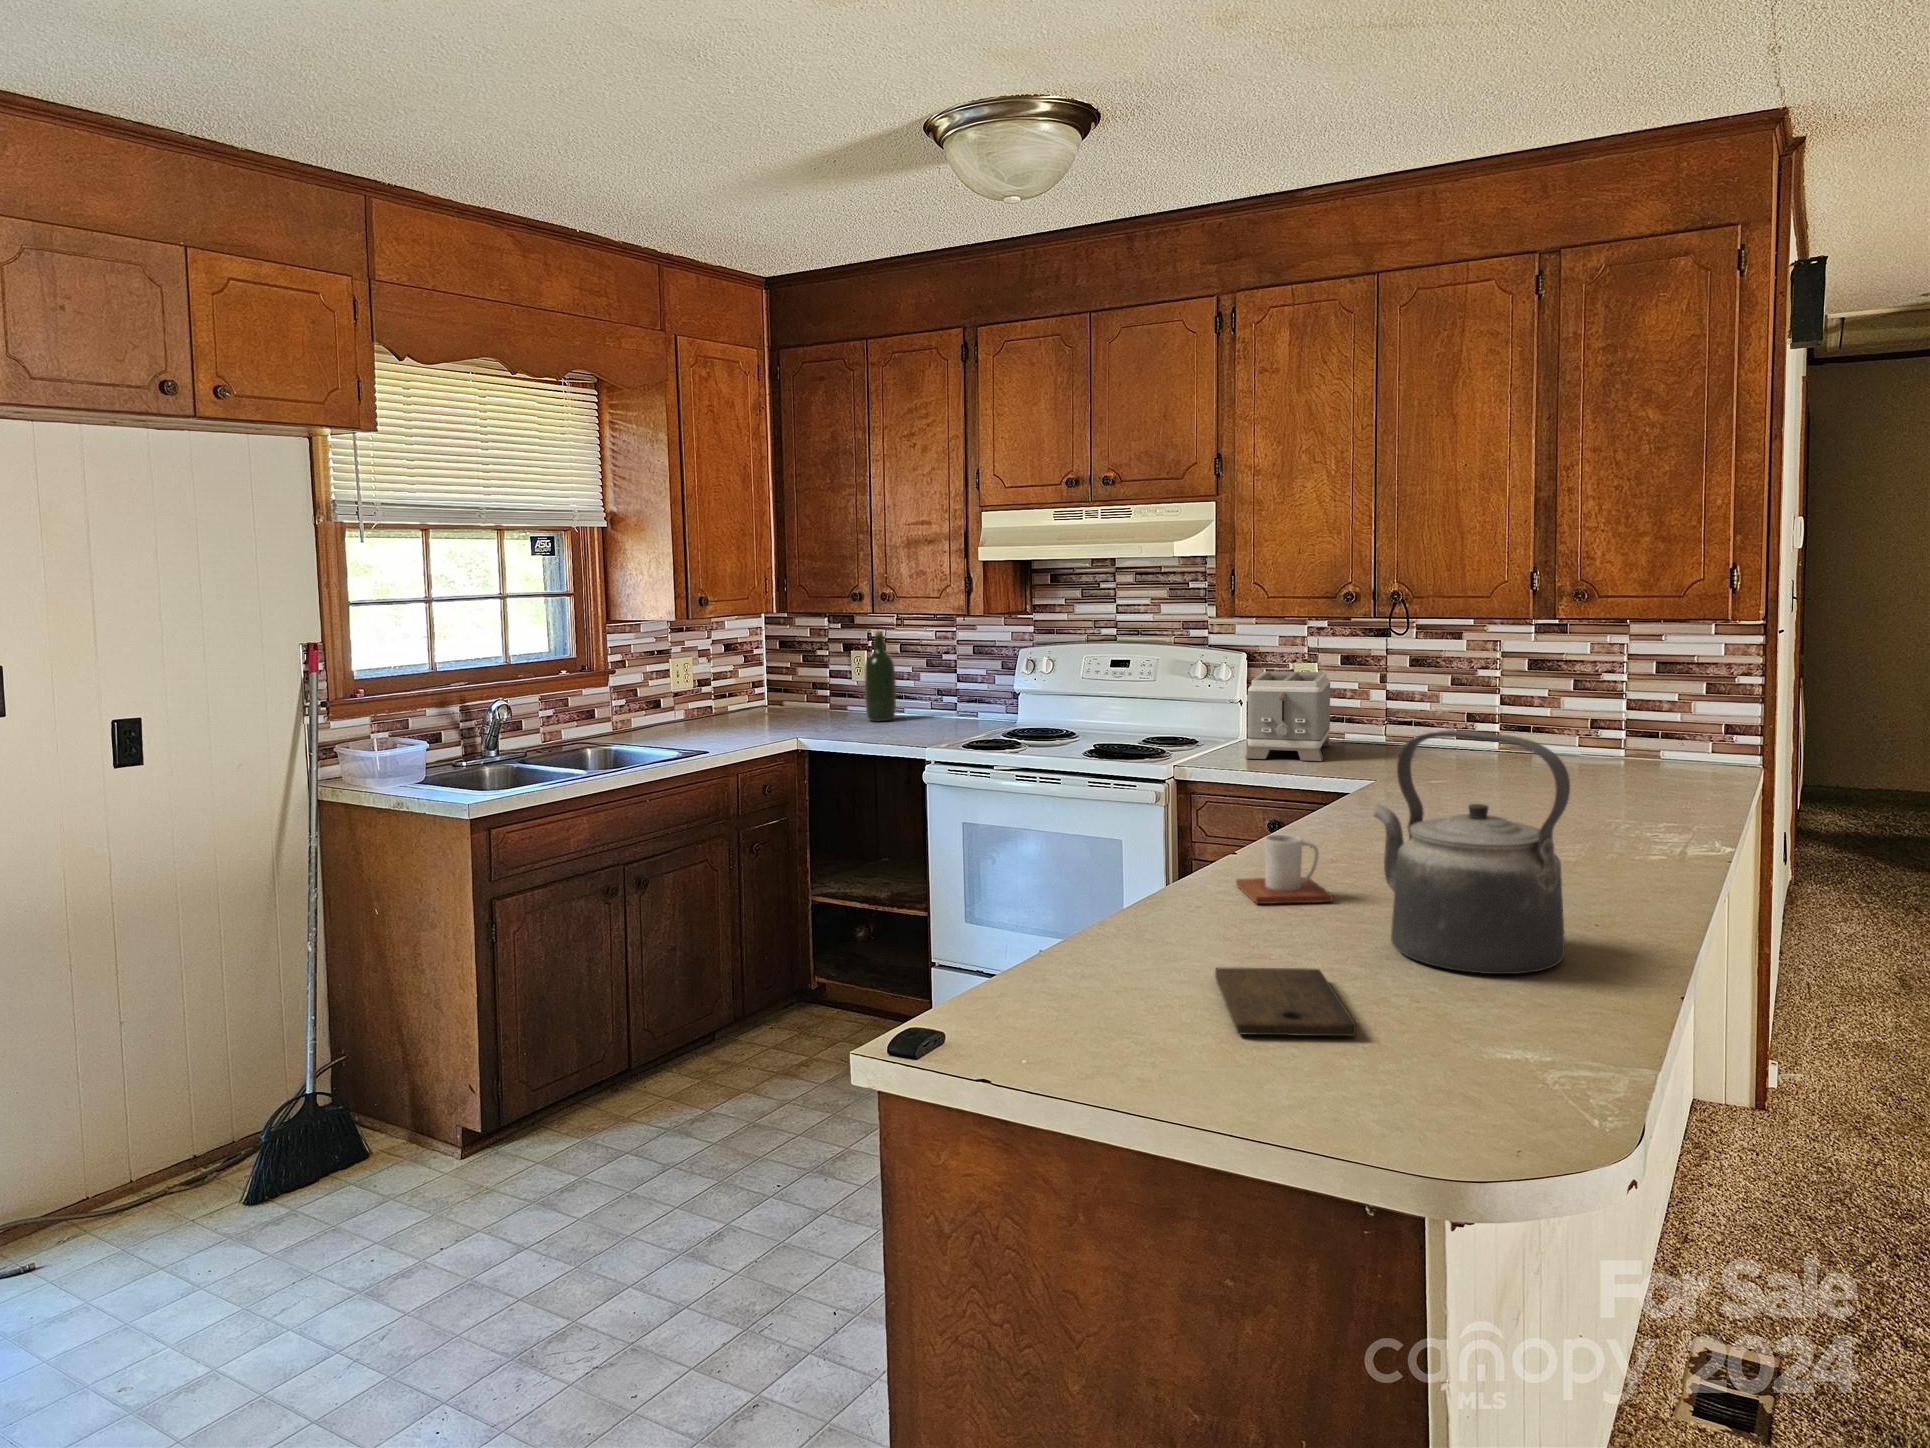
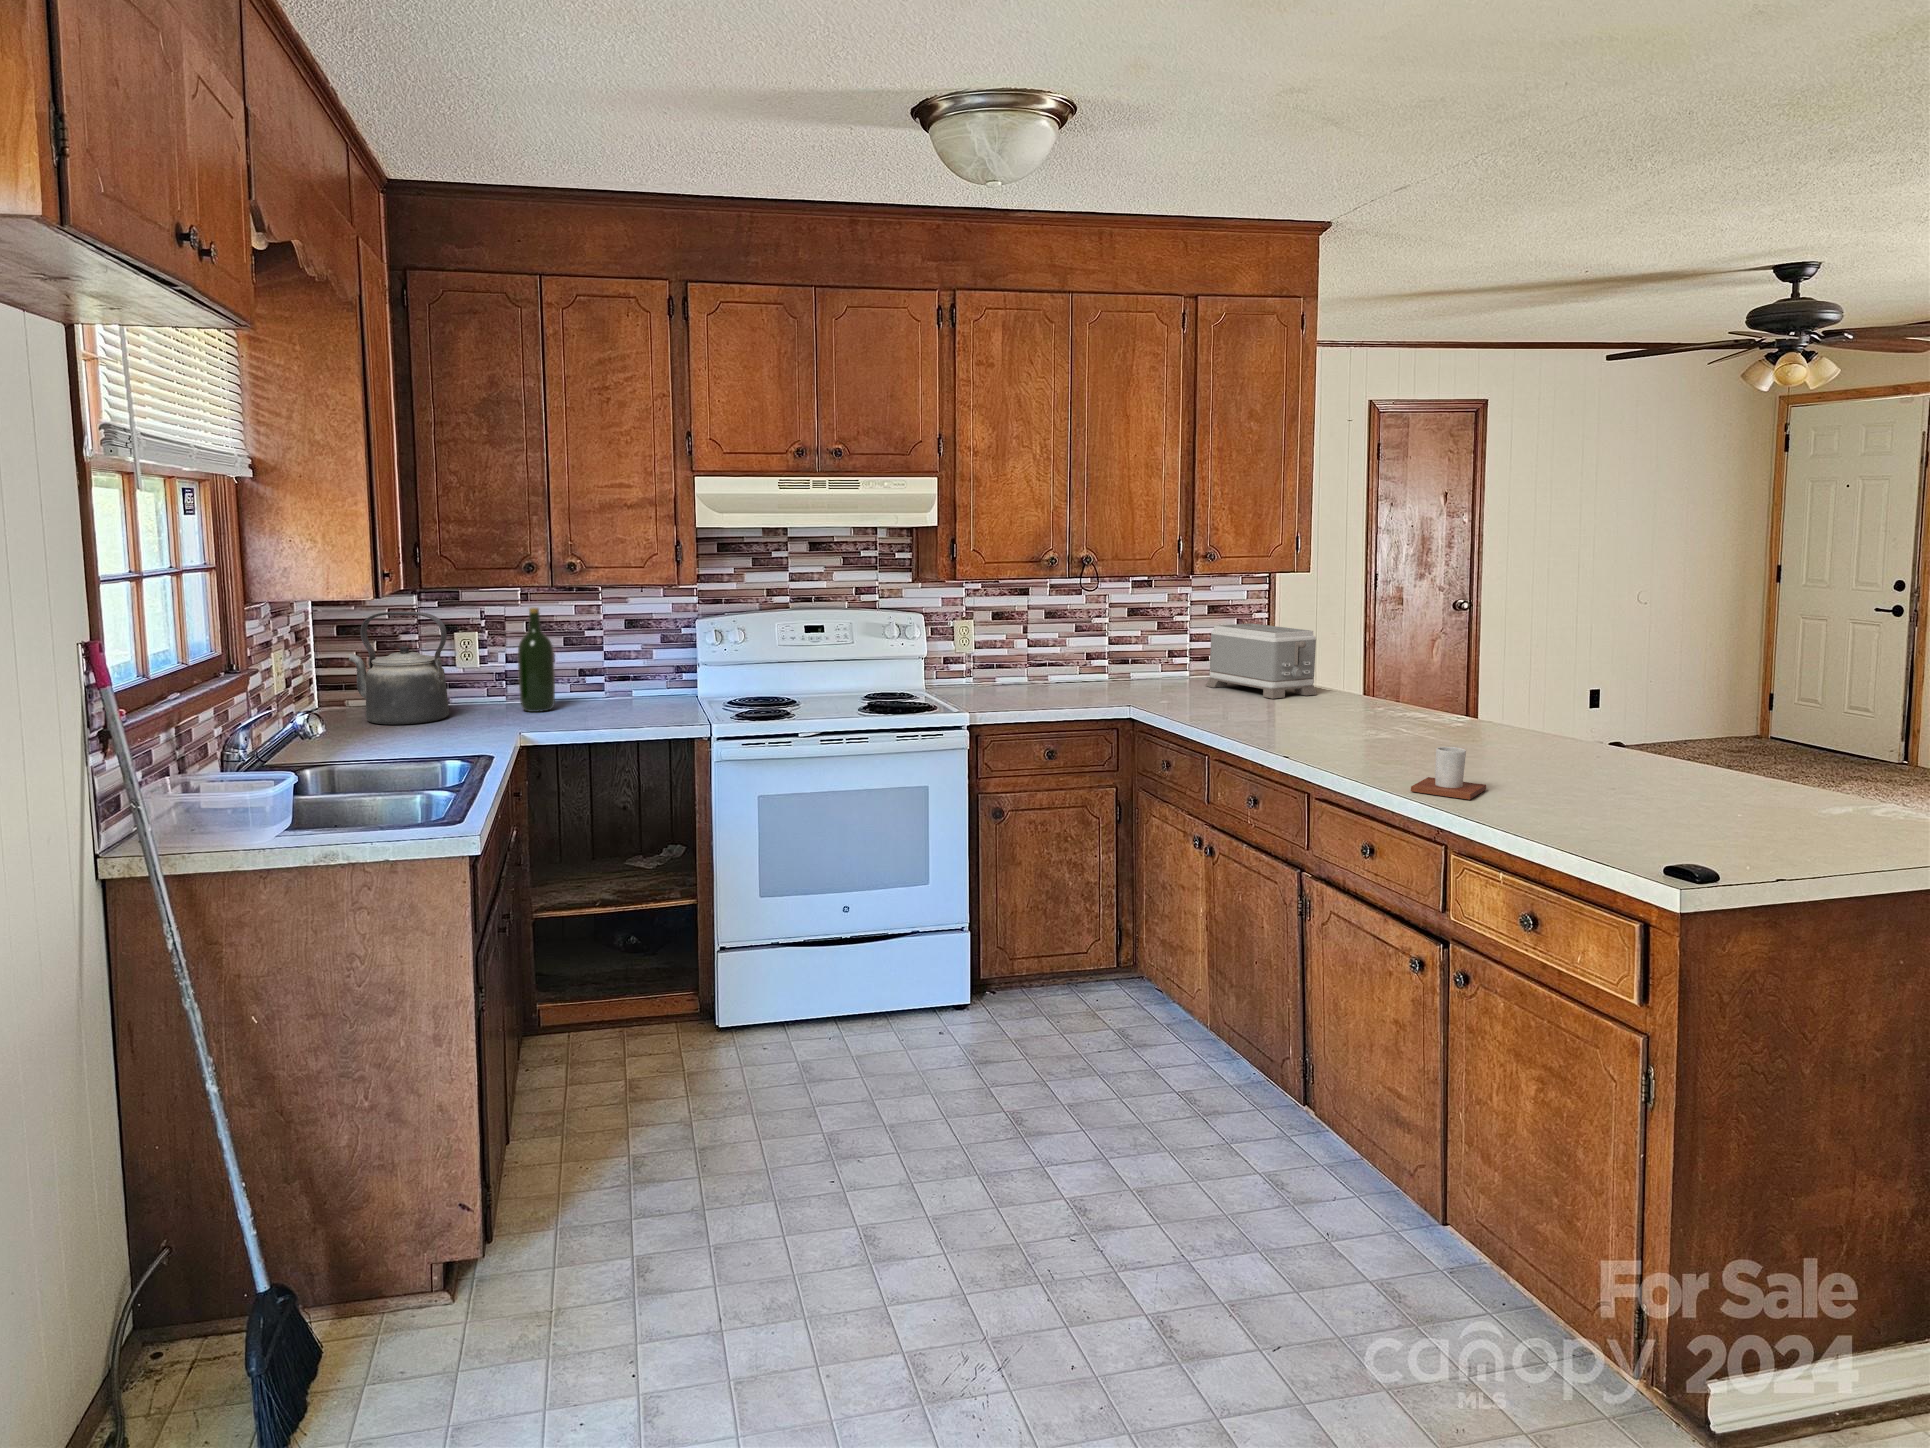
toaster: present [1245,671,1331,761] -> present [1206,624,1317,699]
kettle: present [1374,730,1570,974] -> present [349,612,449,724]
cutting board: present [1215,968,1356,1036] -> none [1652,825,1809,868]

